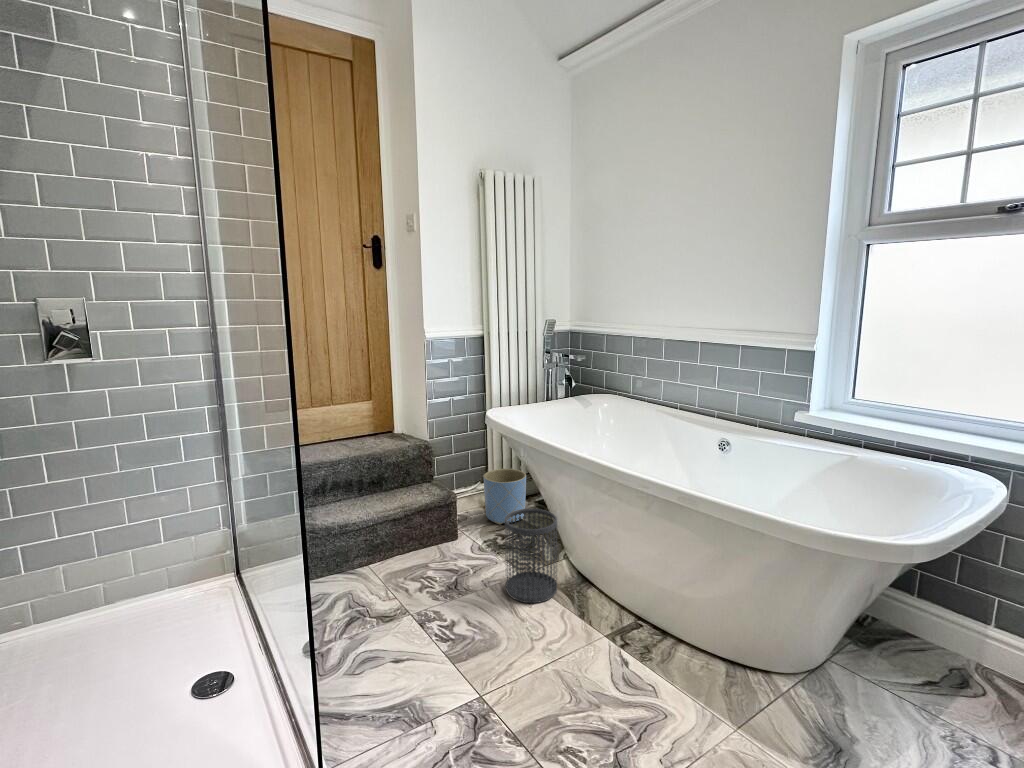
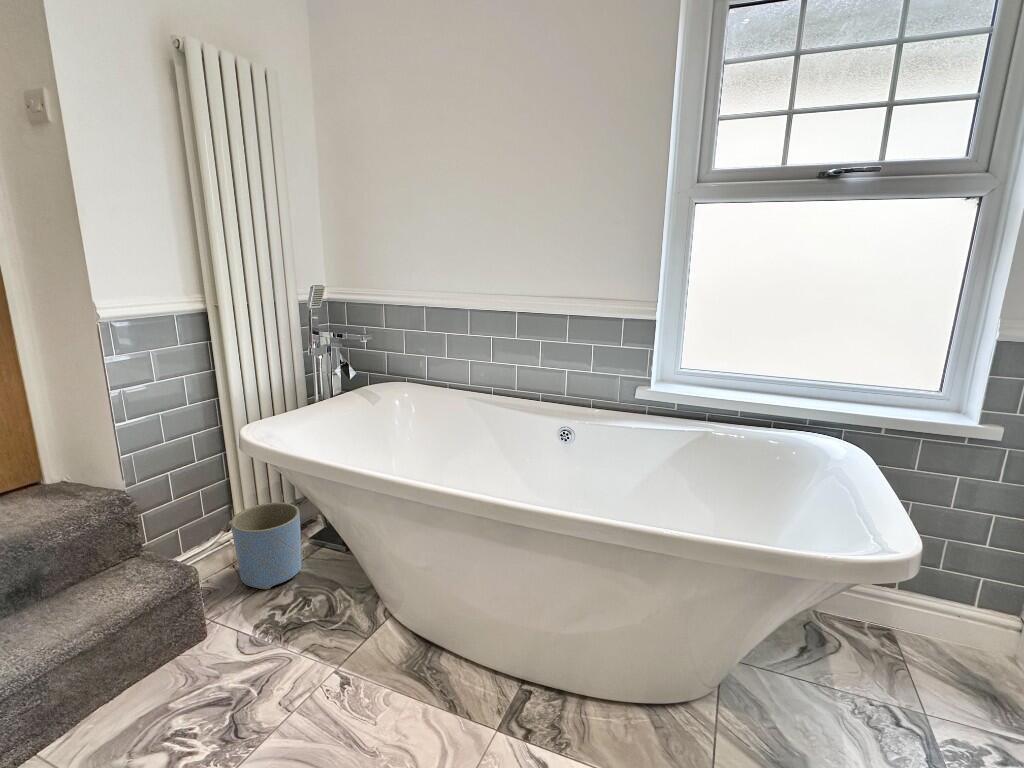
wastebasket: present [505,509,557,603] -> none [314,570,401,719]

